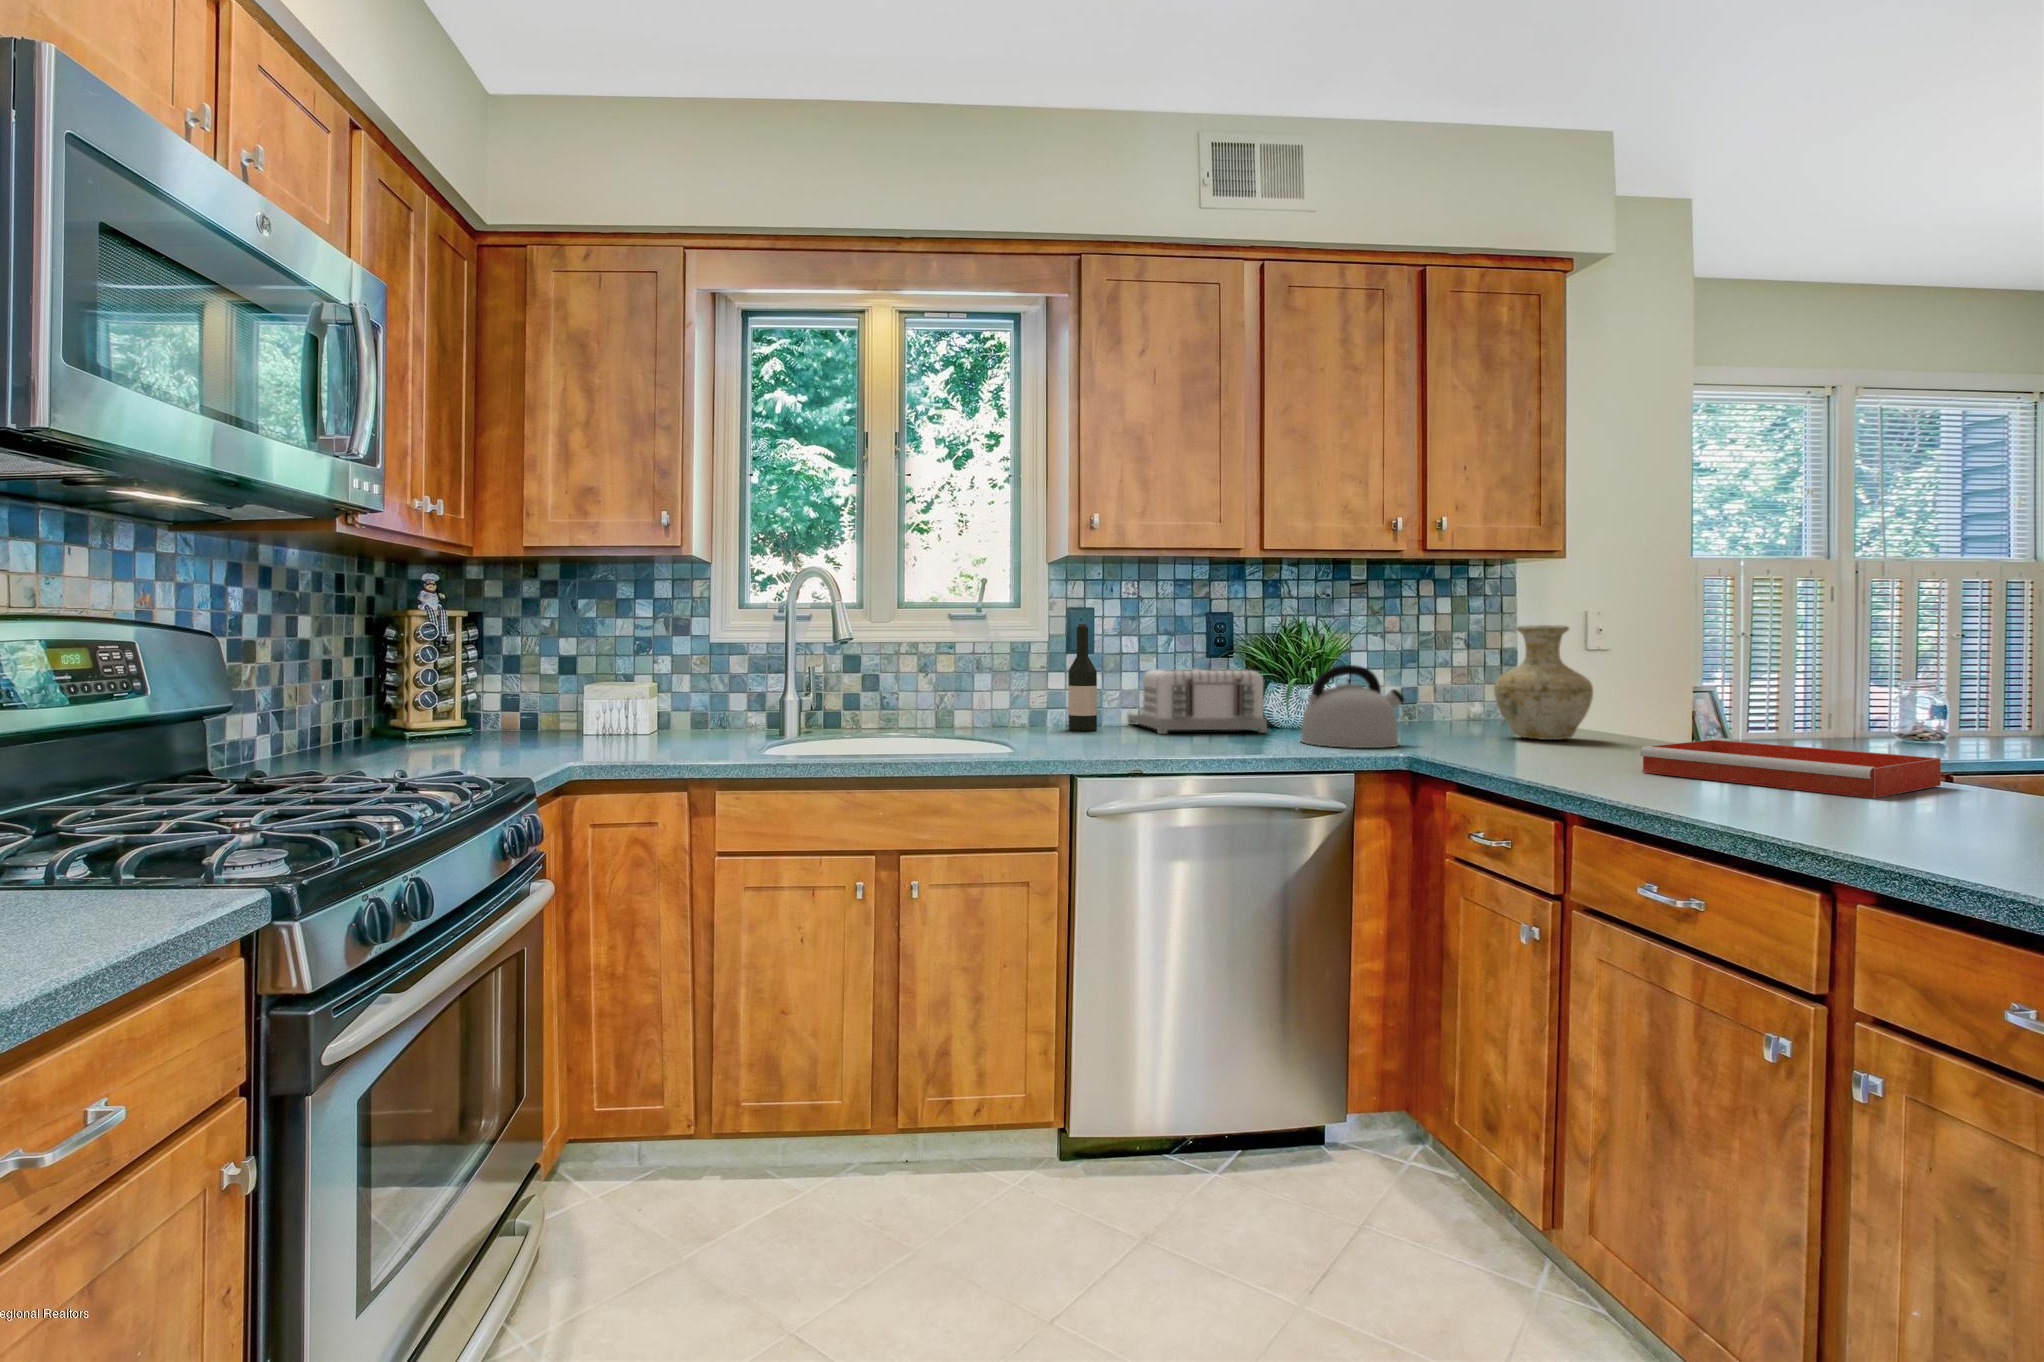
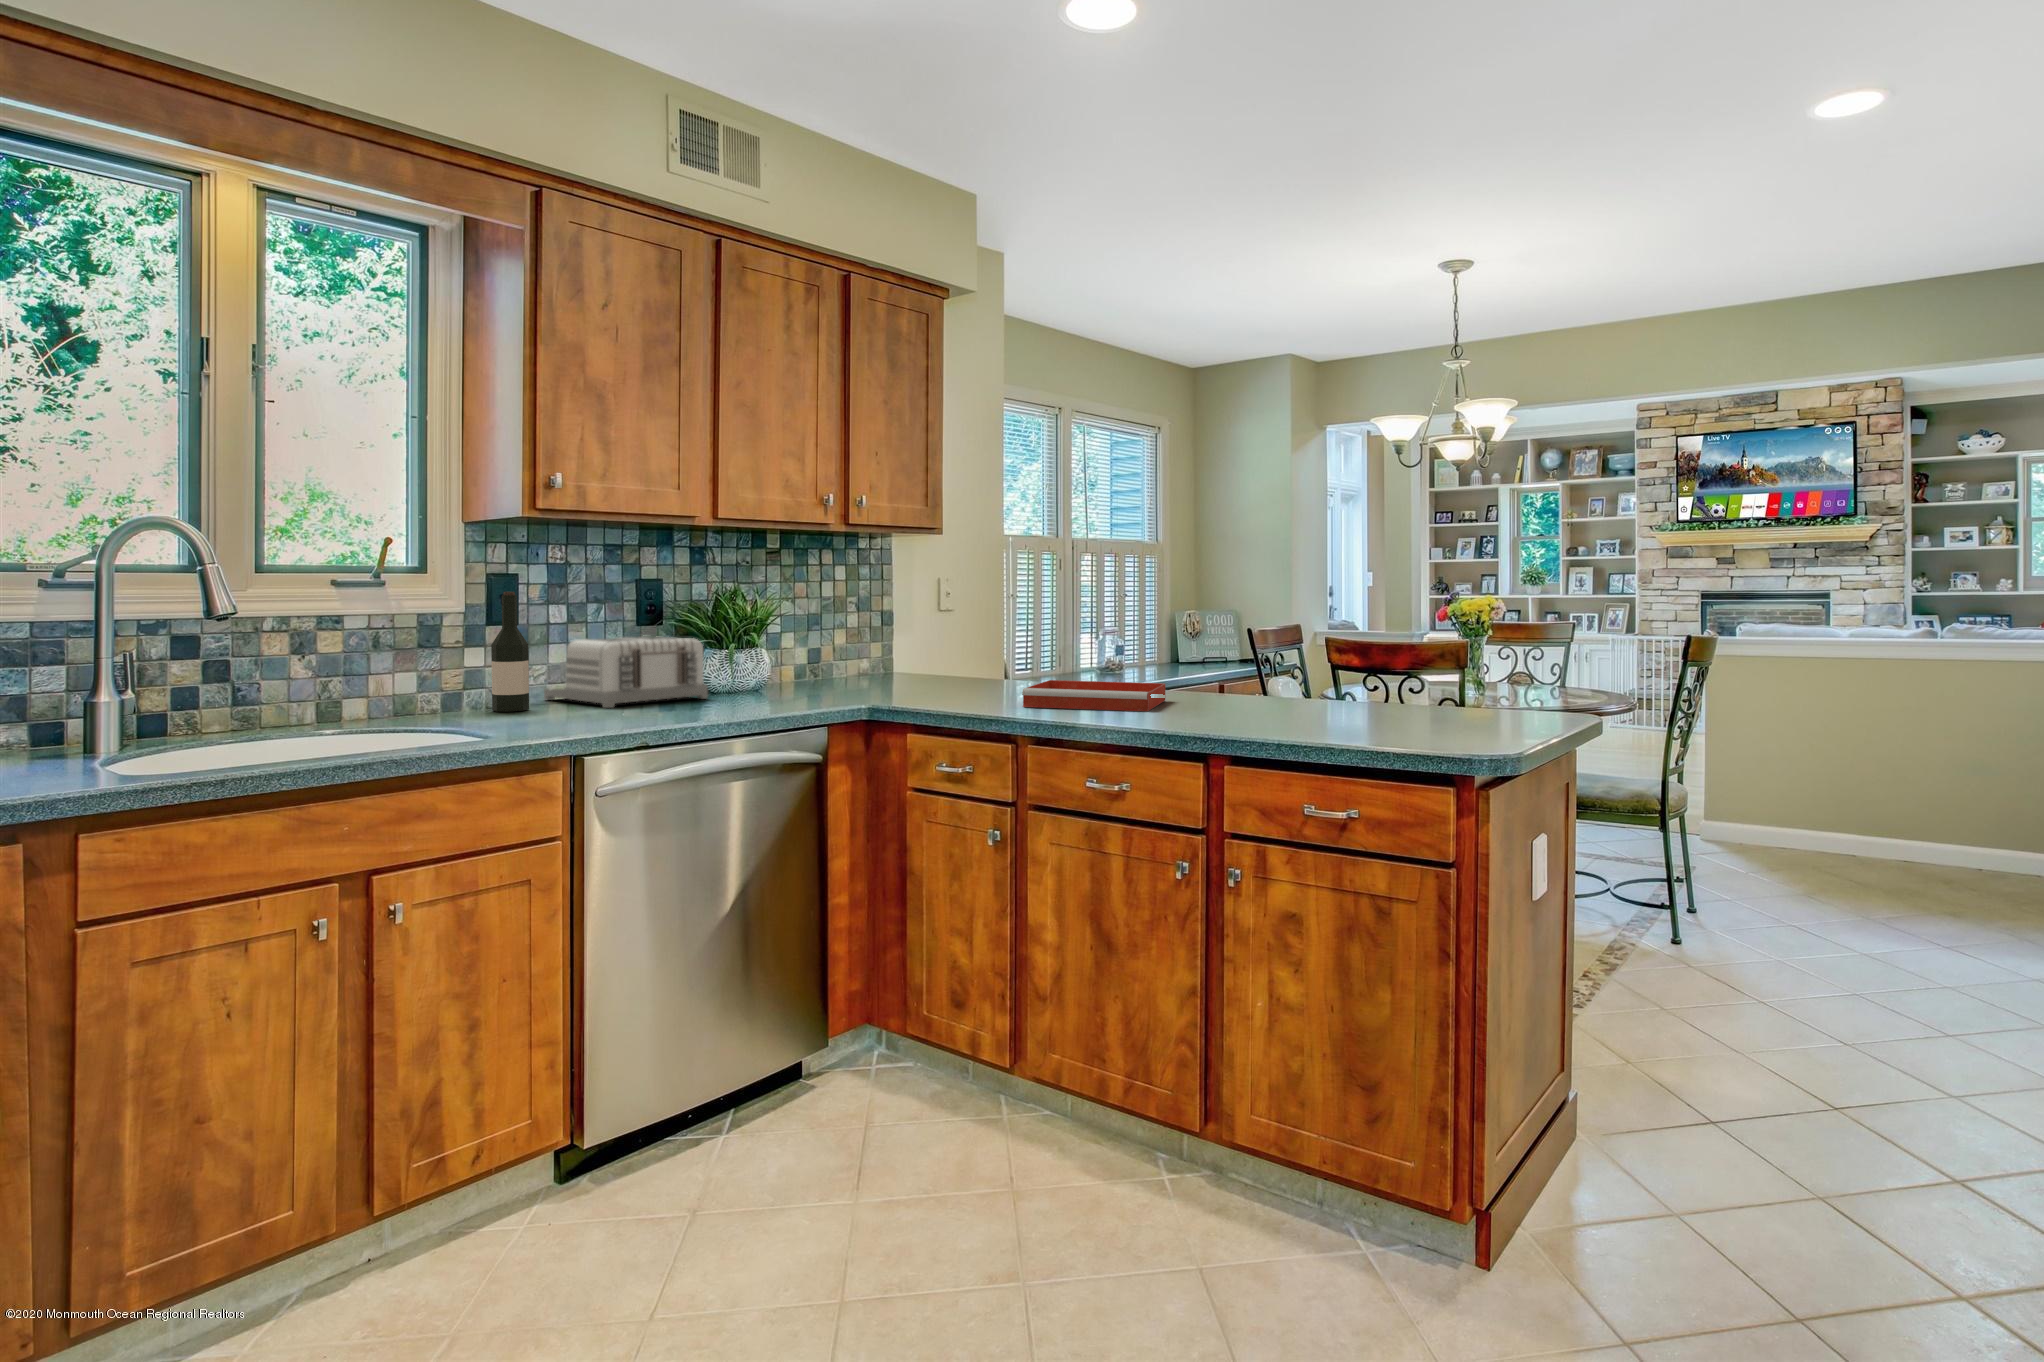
vase: present [1494,625,1593,740] -> none [889,594,959,687]
kettle: present [1301,665,1404,748] -> none [754,632,840,707]

